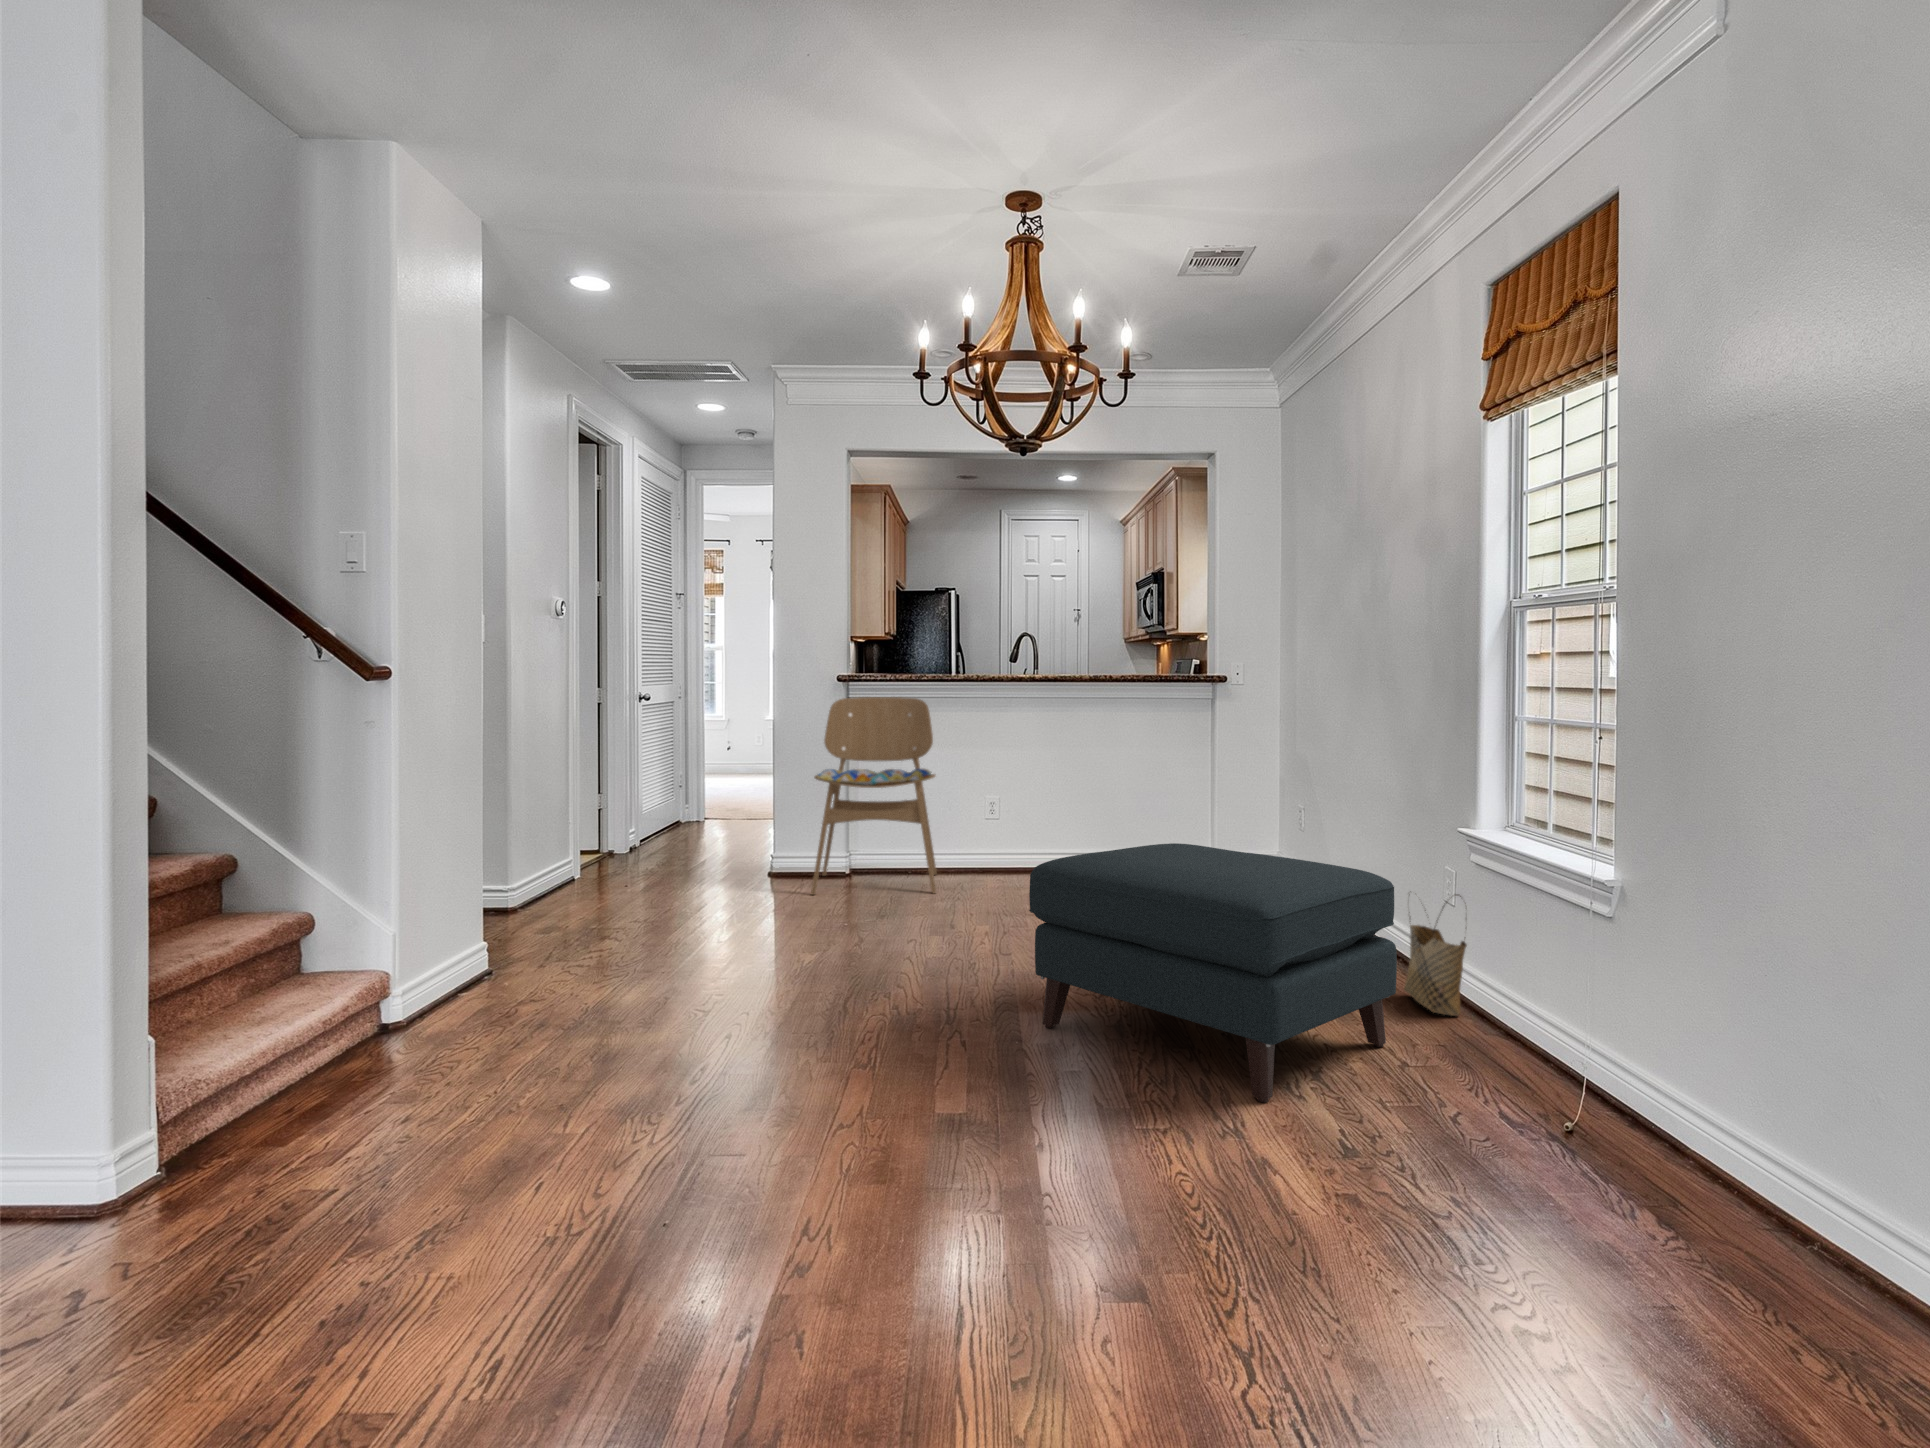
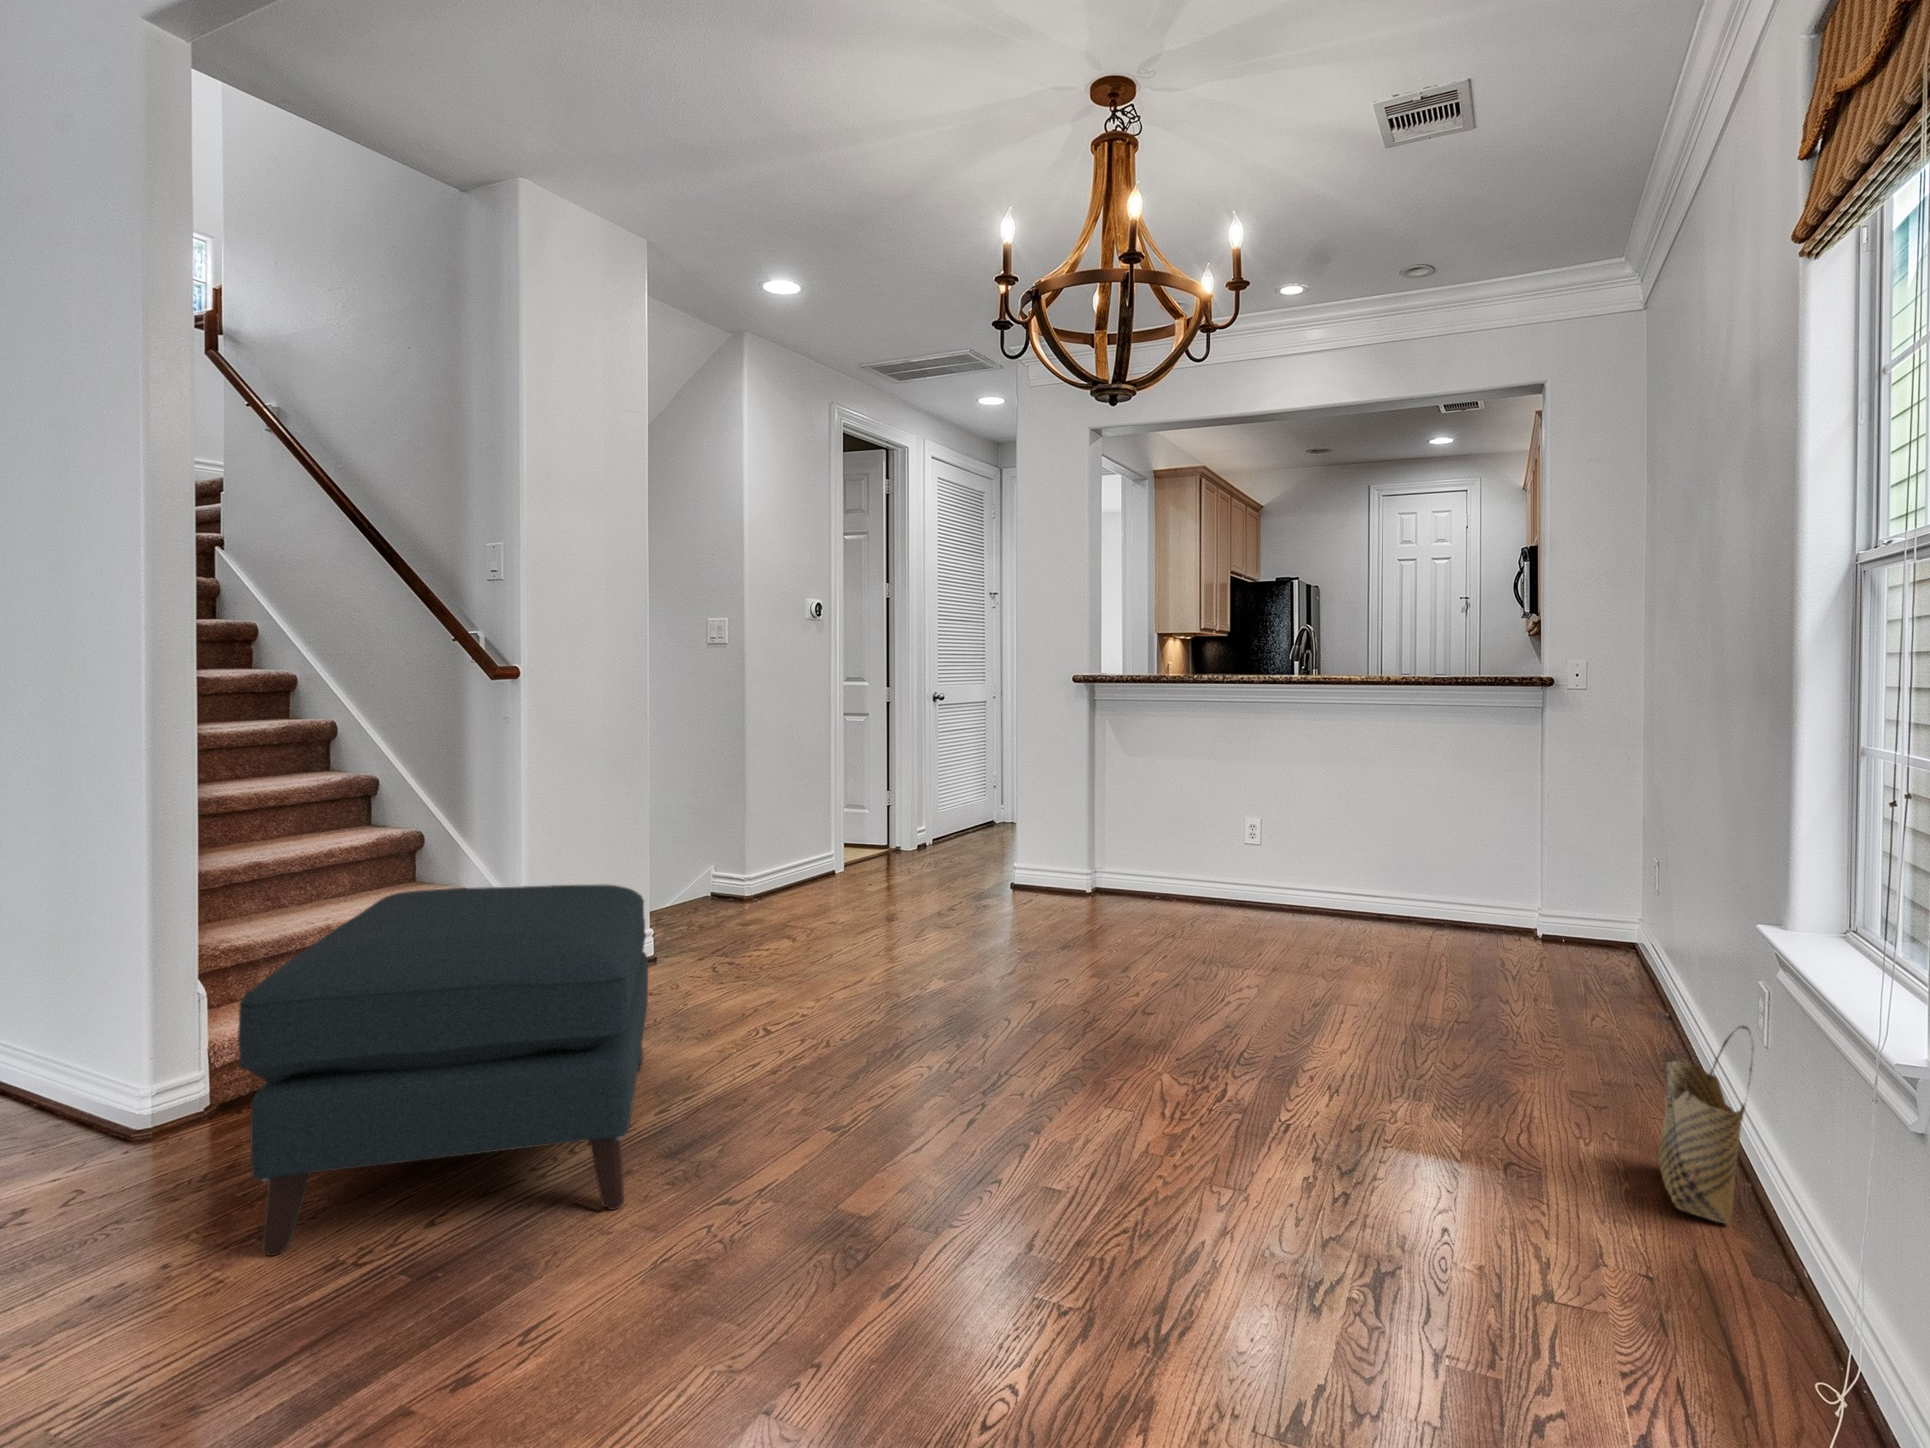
dining chair: present [811,697,937,895] -> none [1030,700,1188,924]
ottoman: present [1029,843,1397,1102] -> present [238,884,648,1256]

